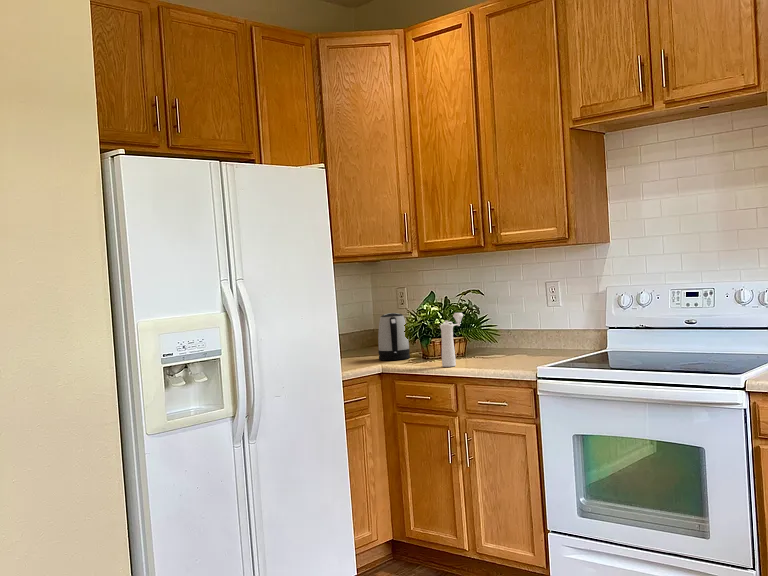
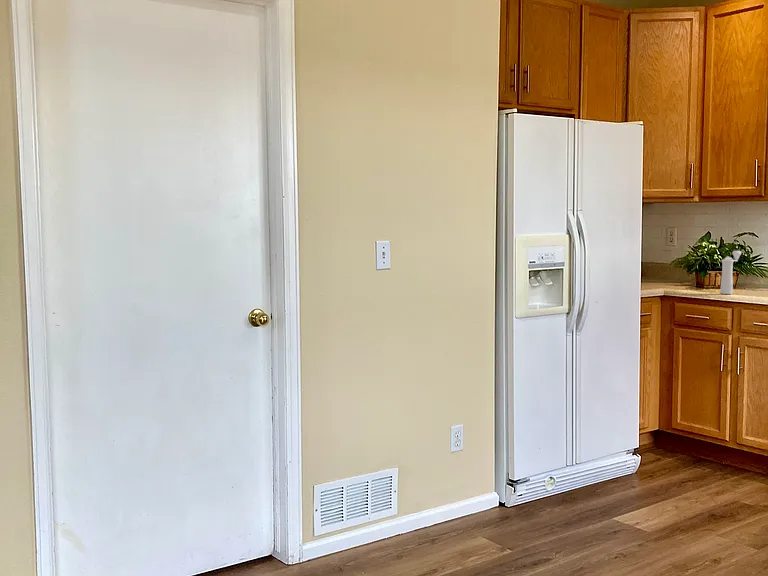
kettle: present [378,313,410,360] -> none [658,248,686,286]

